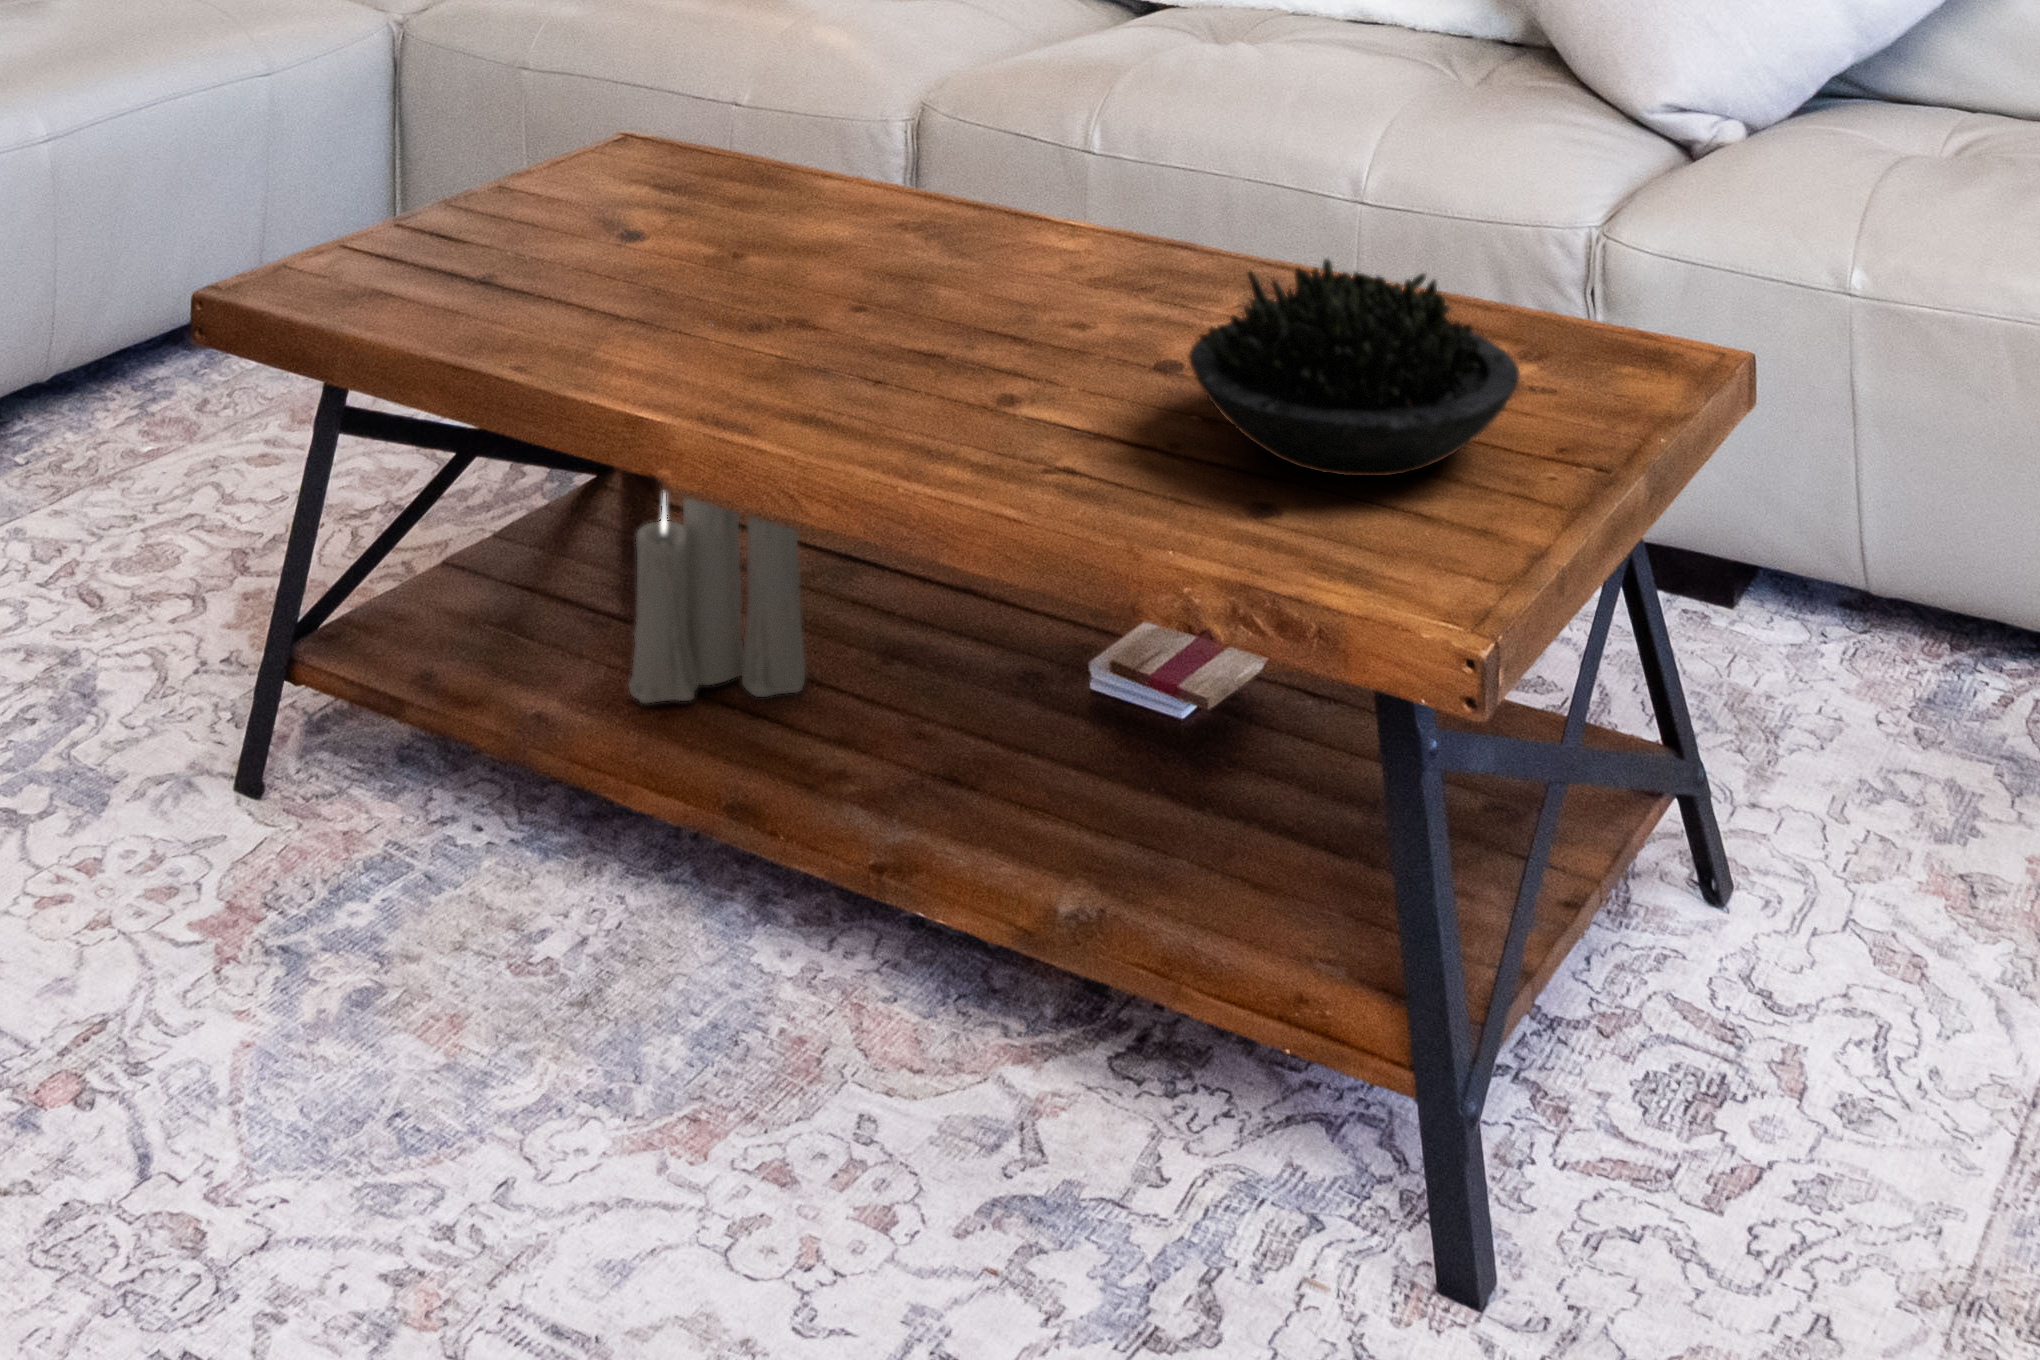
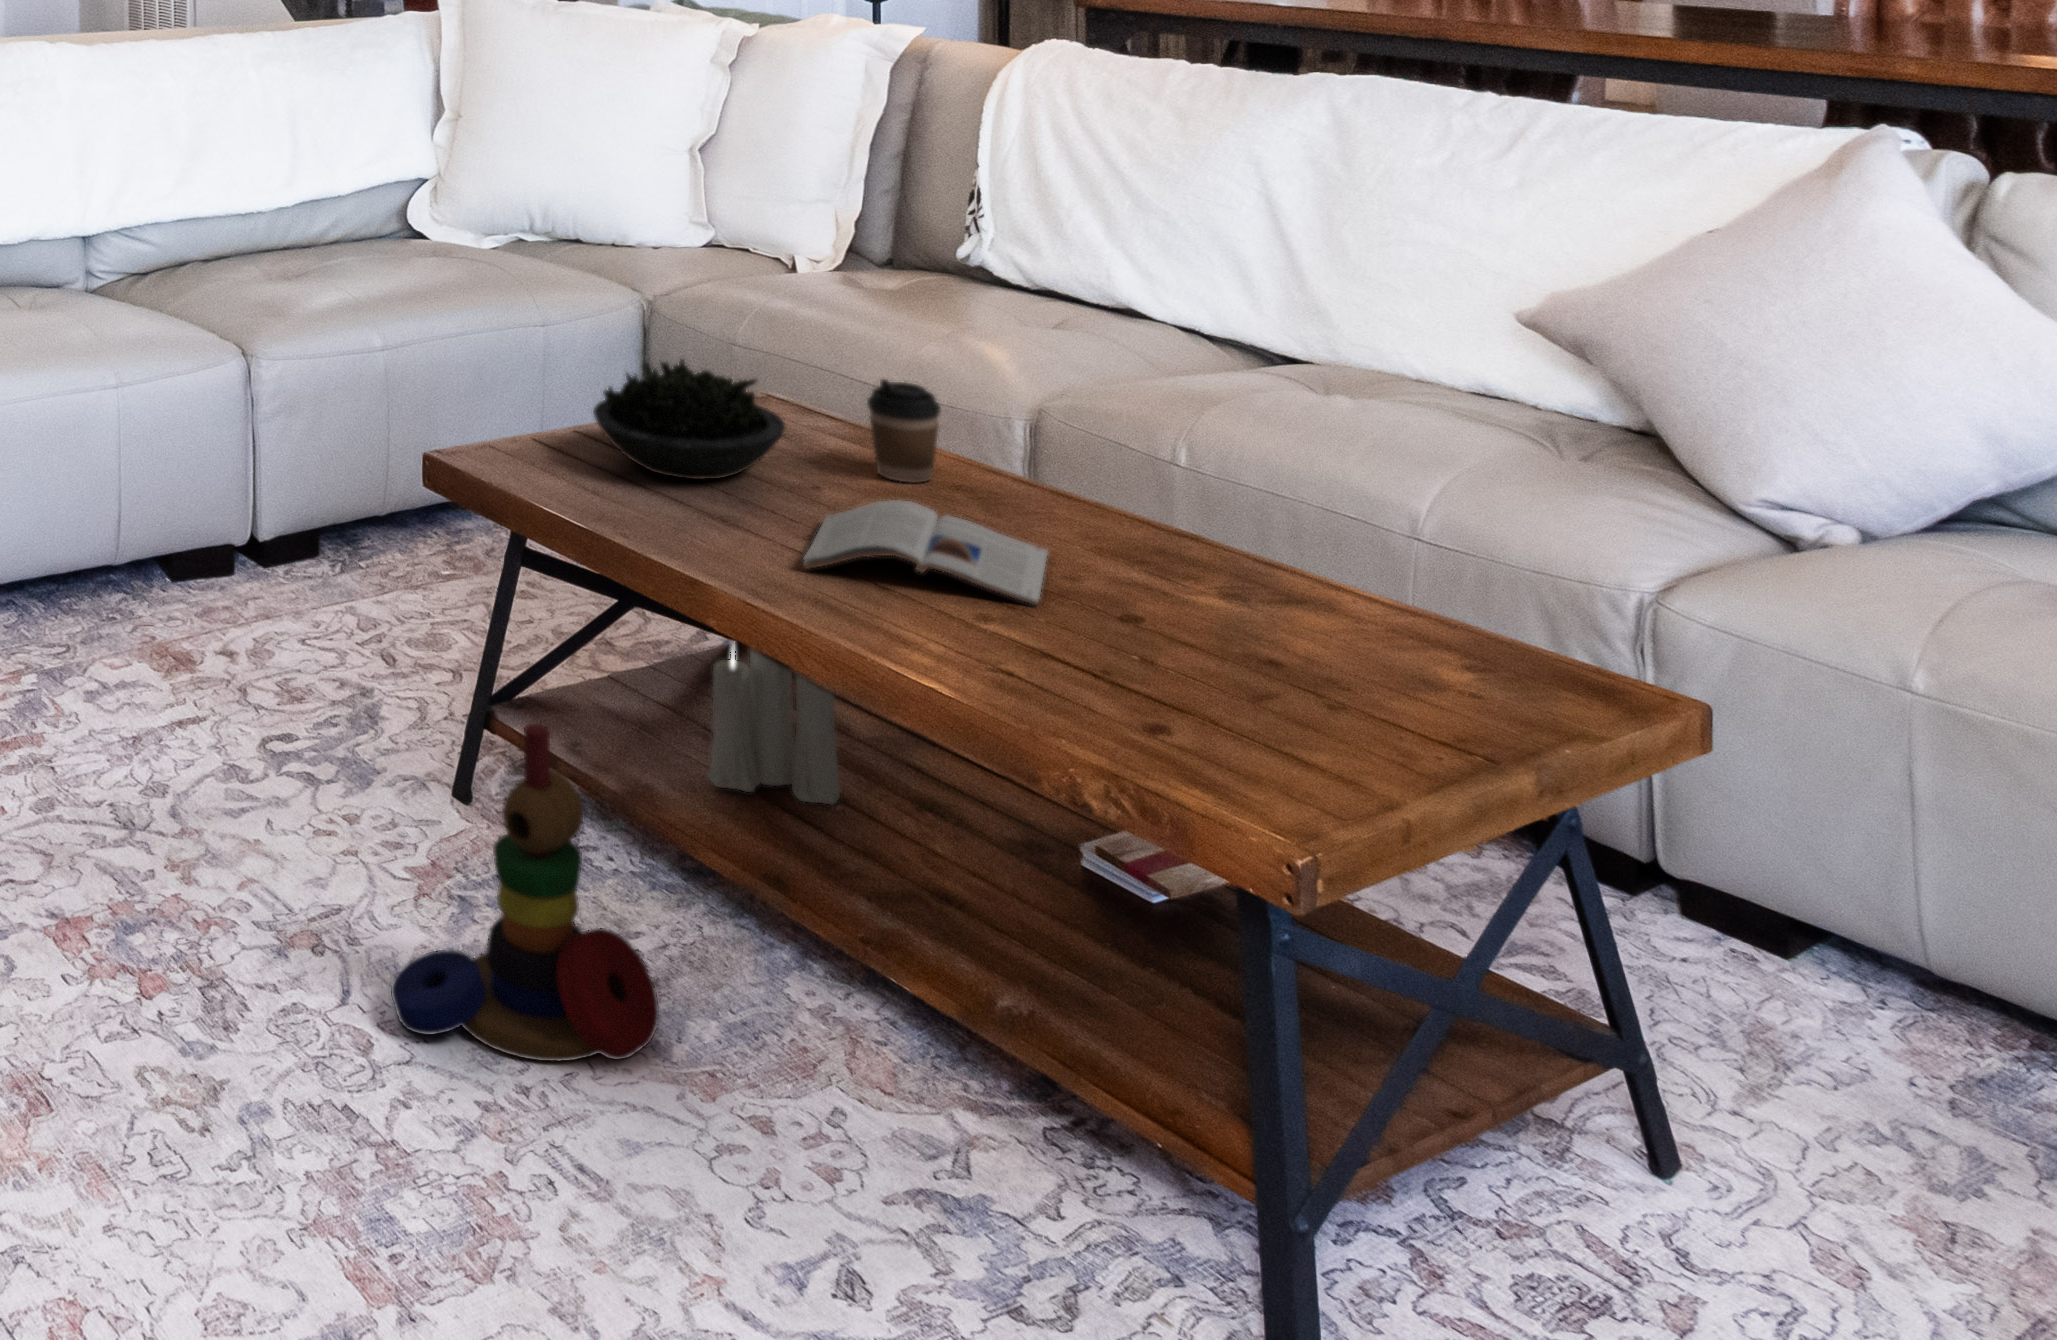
coffee cup: none [808,101,903,236] -> present [867,379,941,483]
succulent plant: present [1188,259,1519,476] -> present [593,359,785,479]
magazine: none [777,261,1081,379] -> present [803,500,1047,605]
stacking toy: none [214,677,613,1187] -> present [391,724,659,1061]

